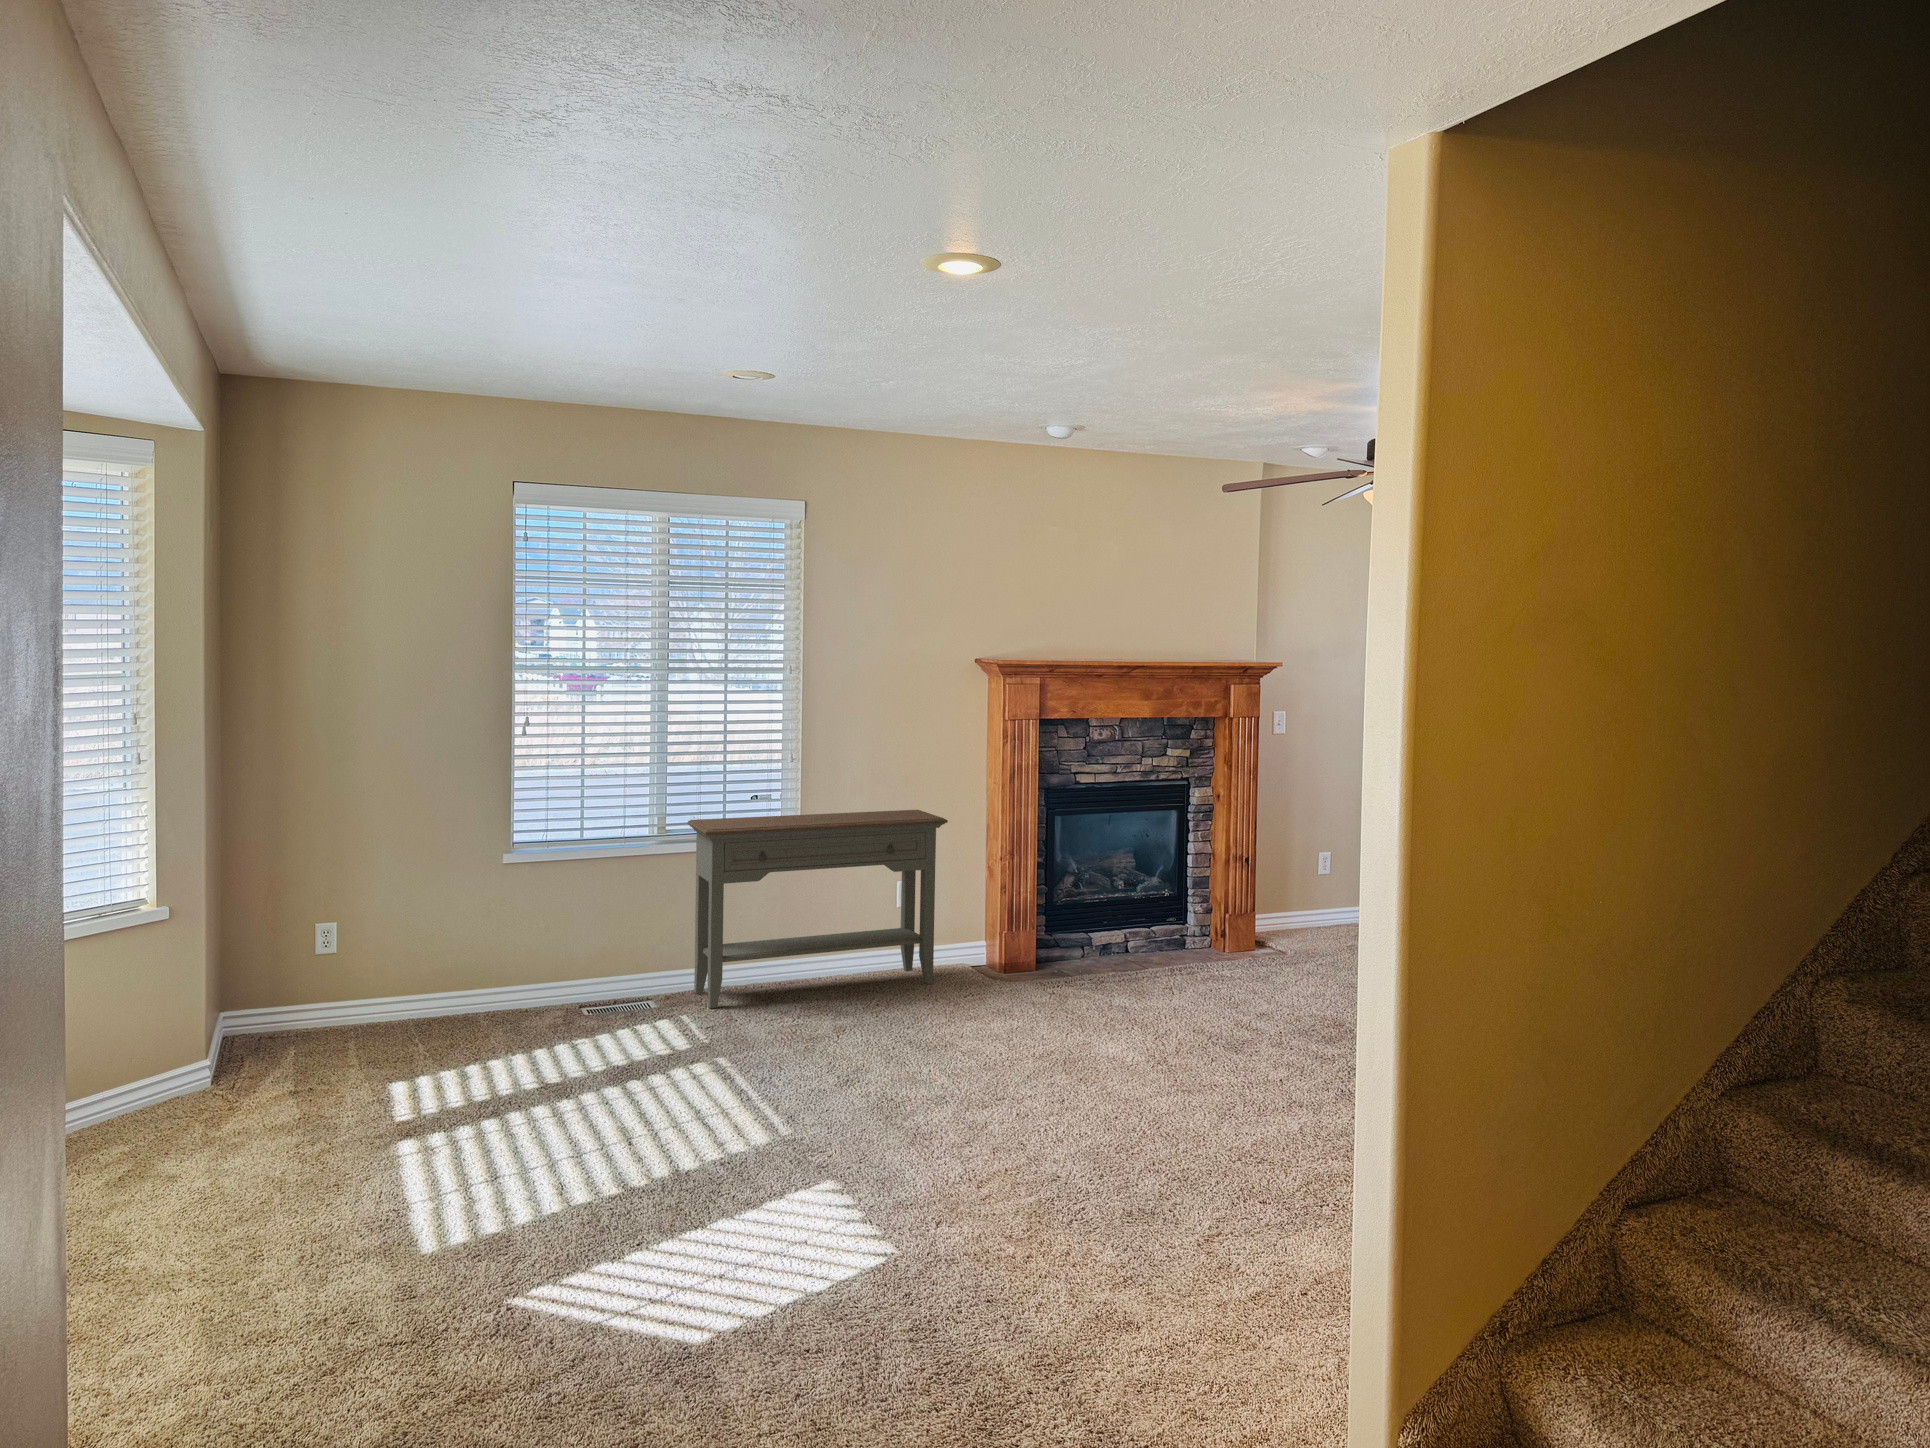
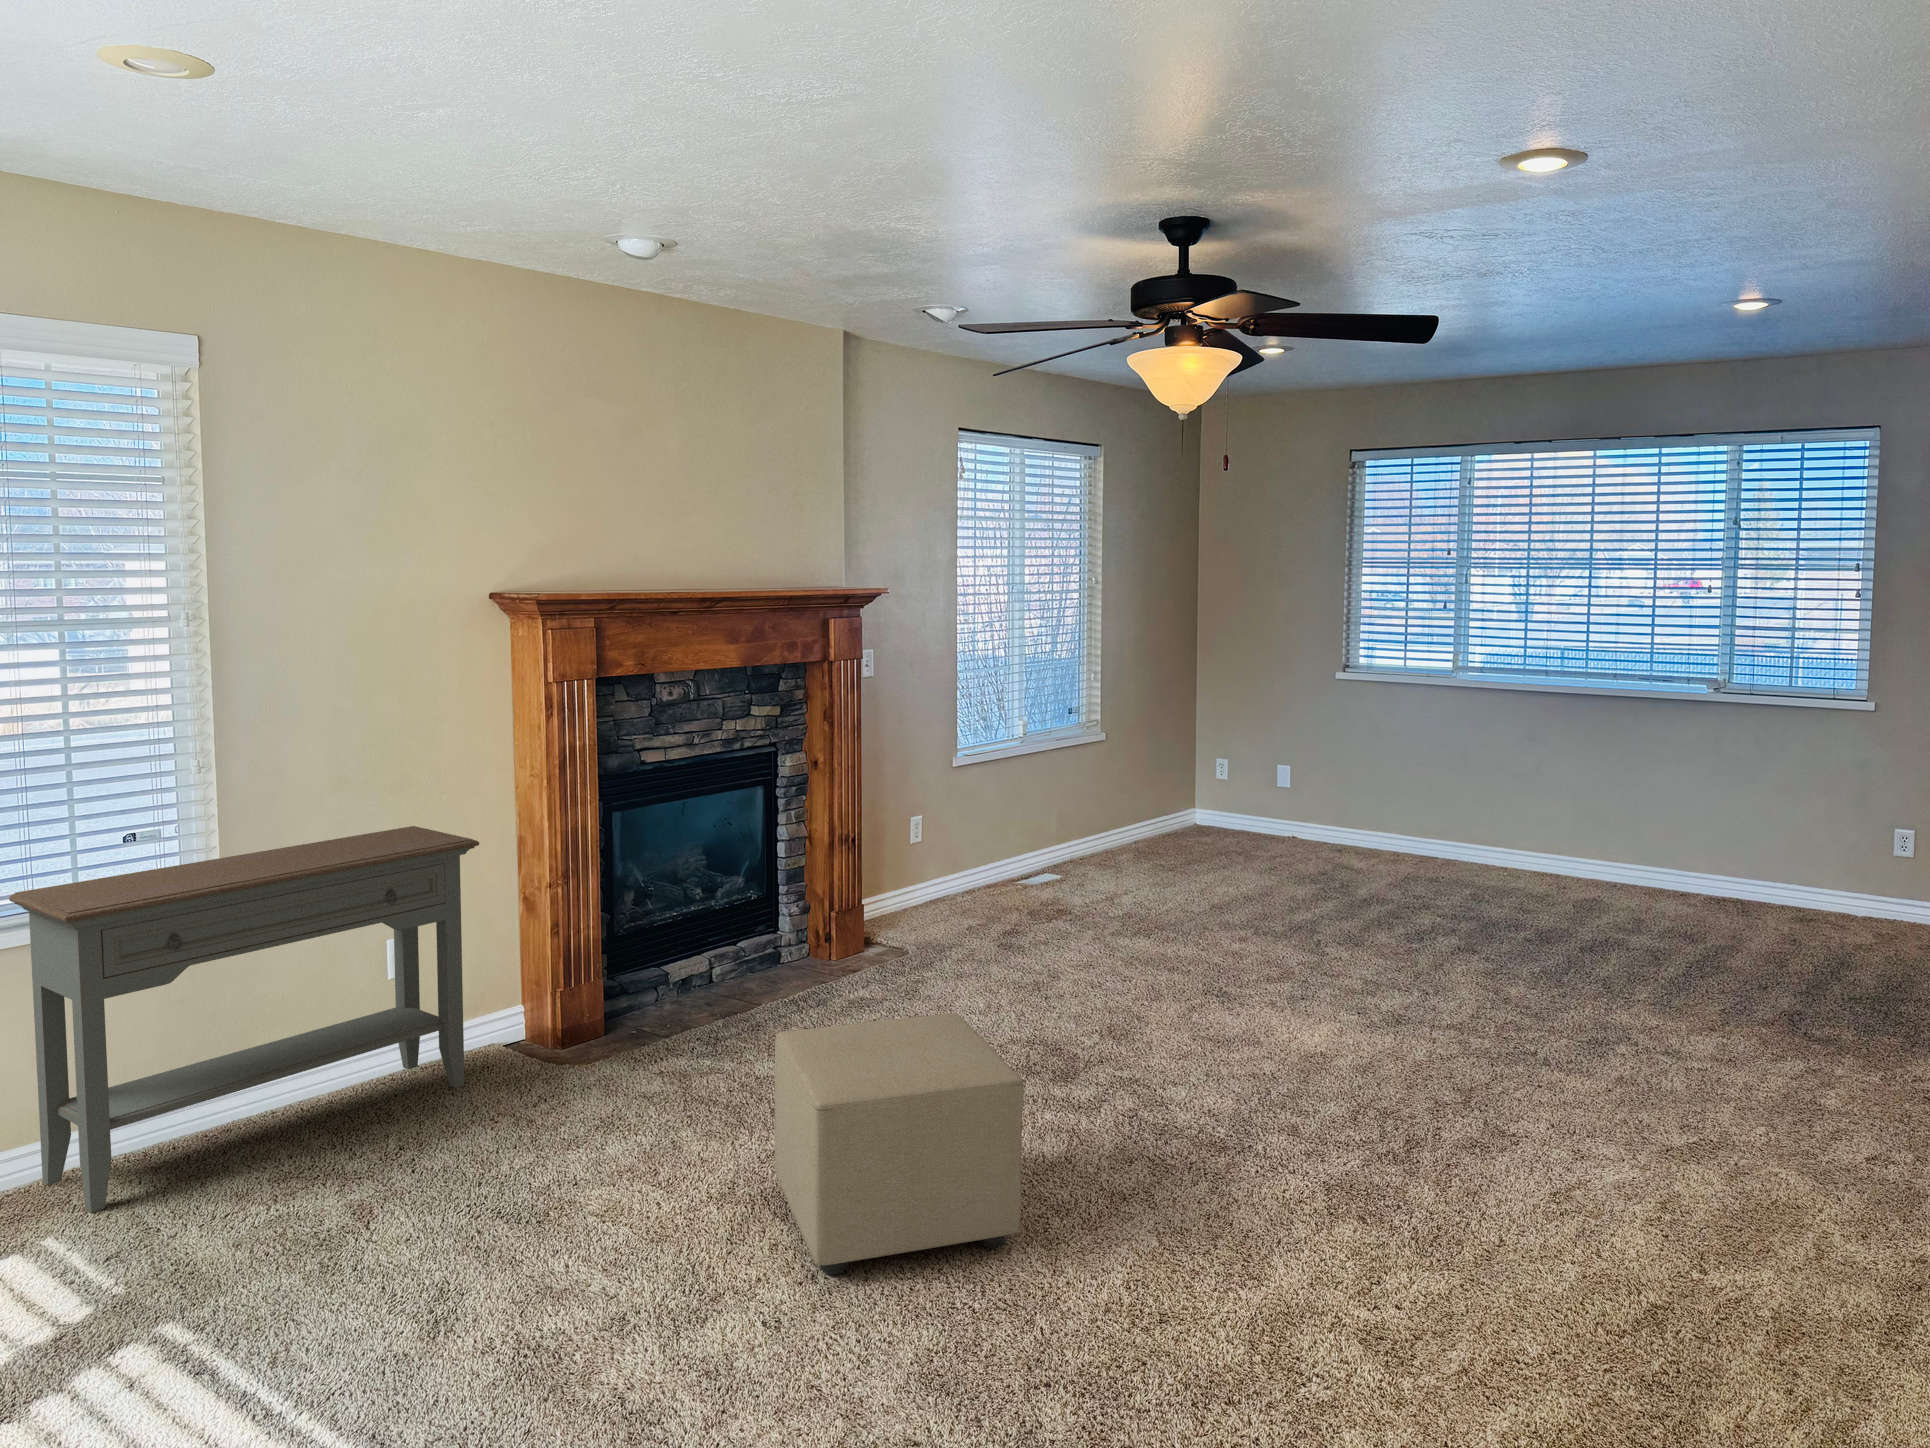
ottoman: none [1068,951,1219,1113] -> present [775,1013,1024,1275]

